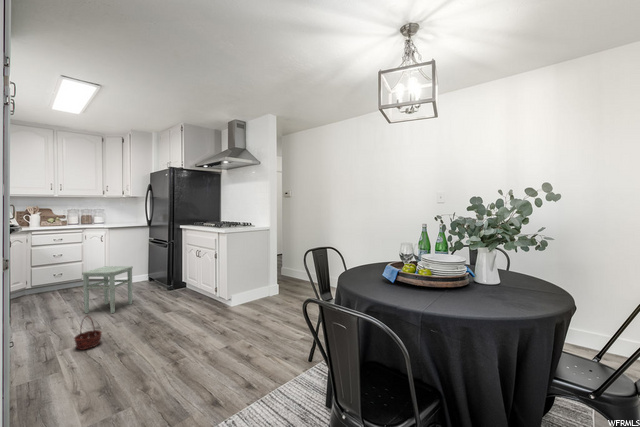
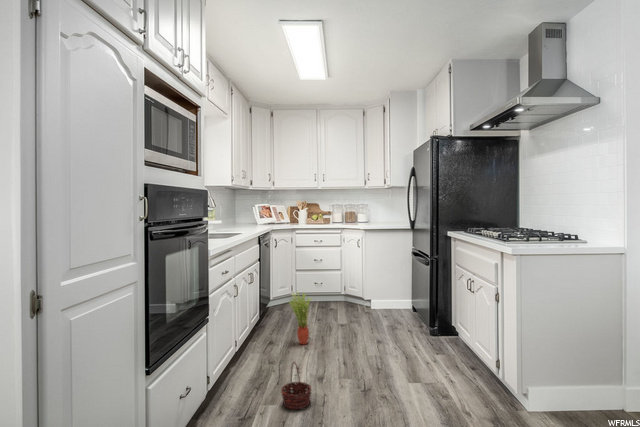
stool: present [82,266,133,313] -> none [319,285,376,356]
potted plant: none [50,274,75,317] -> present [290,292,311,344]

